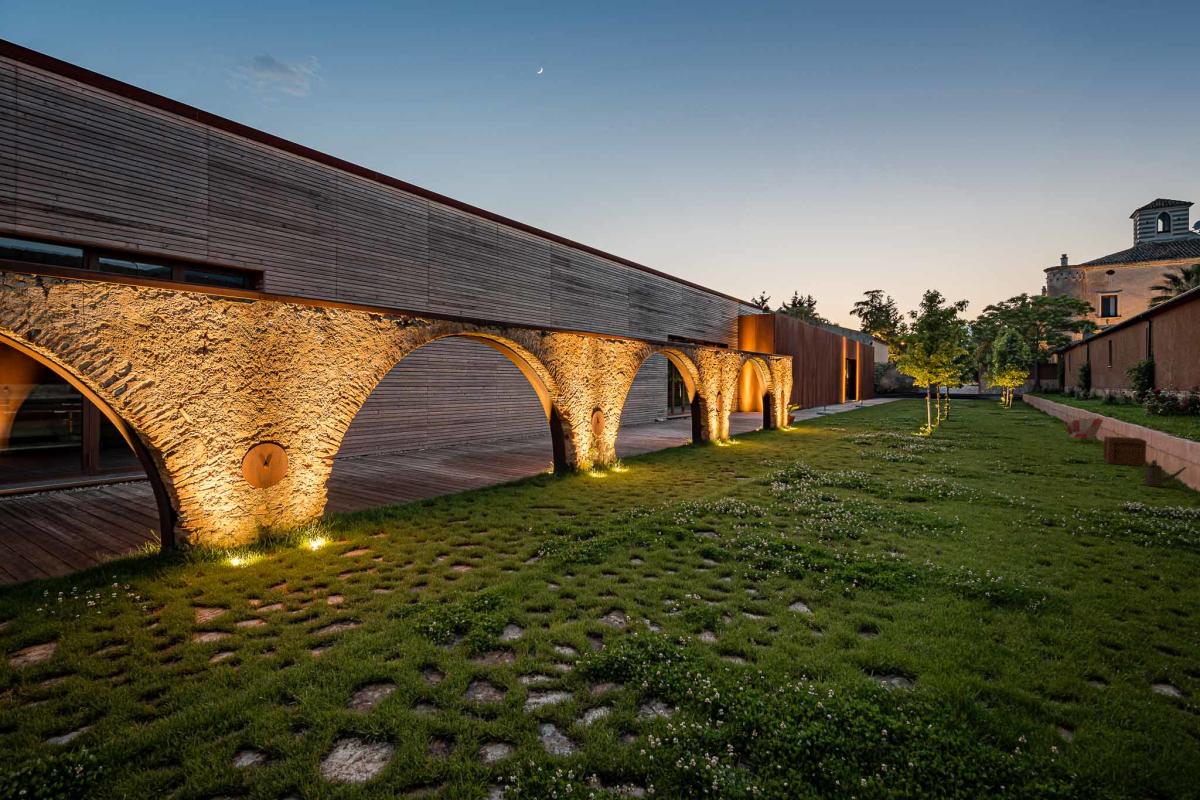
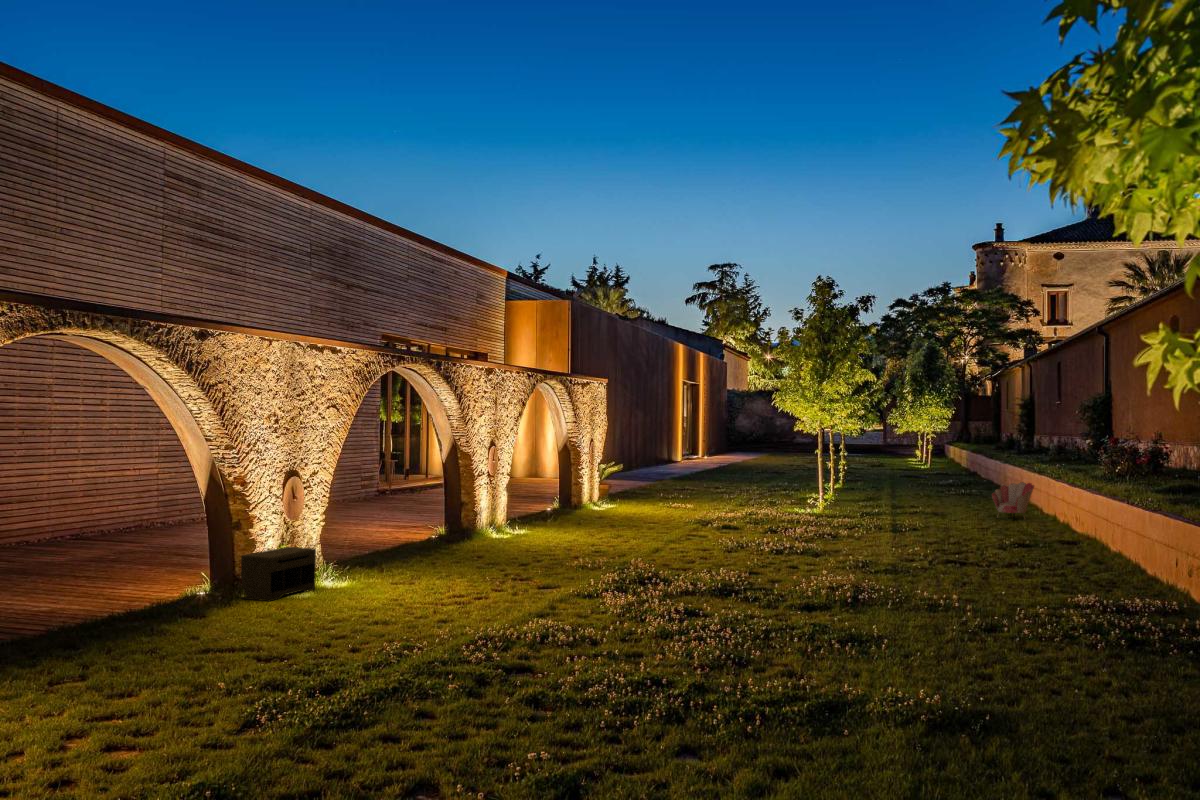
wooden crate: present [1103,437,1147,466] -> none [1030,509,1074,549]
bench: none [568,448,609,477] -> present [240,547,316,601]
watering can: present [1139,460,1186,487] -> none [1059,538,1106,574]

